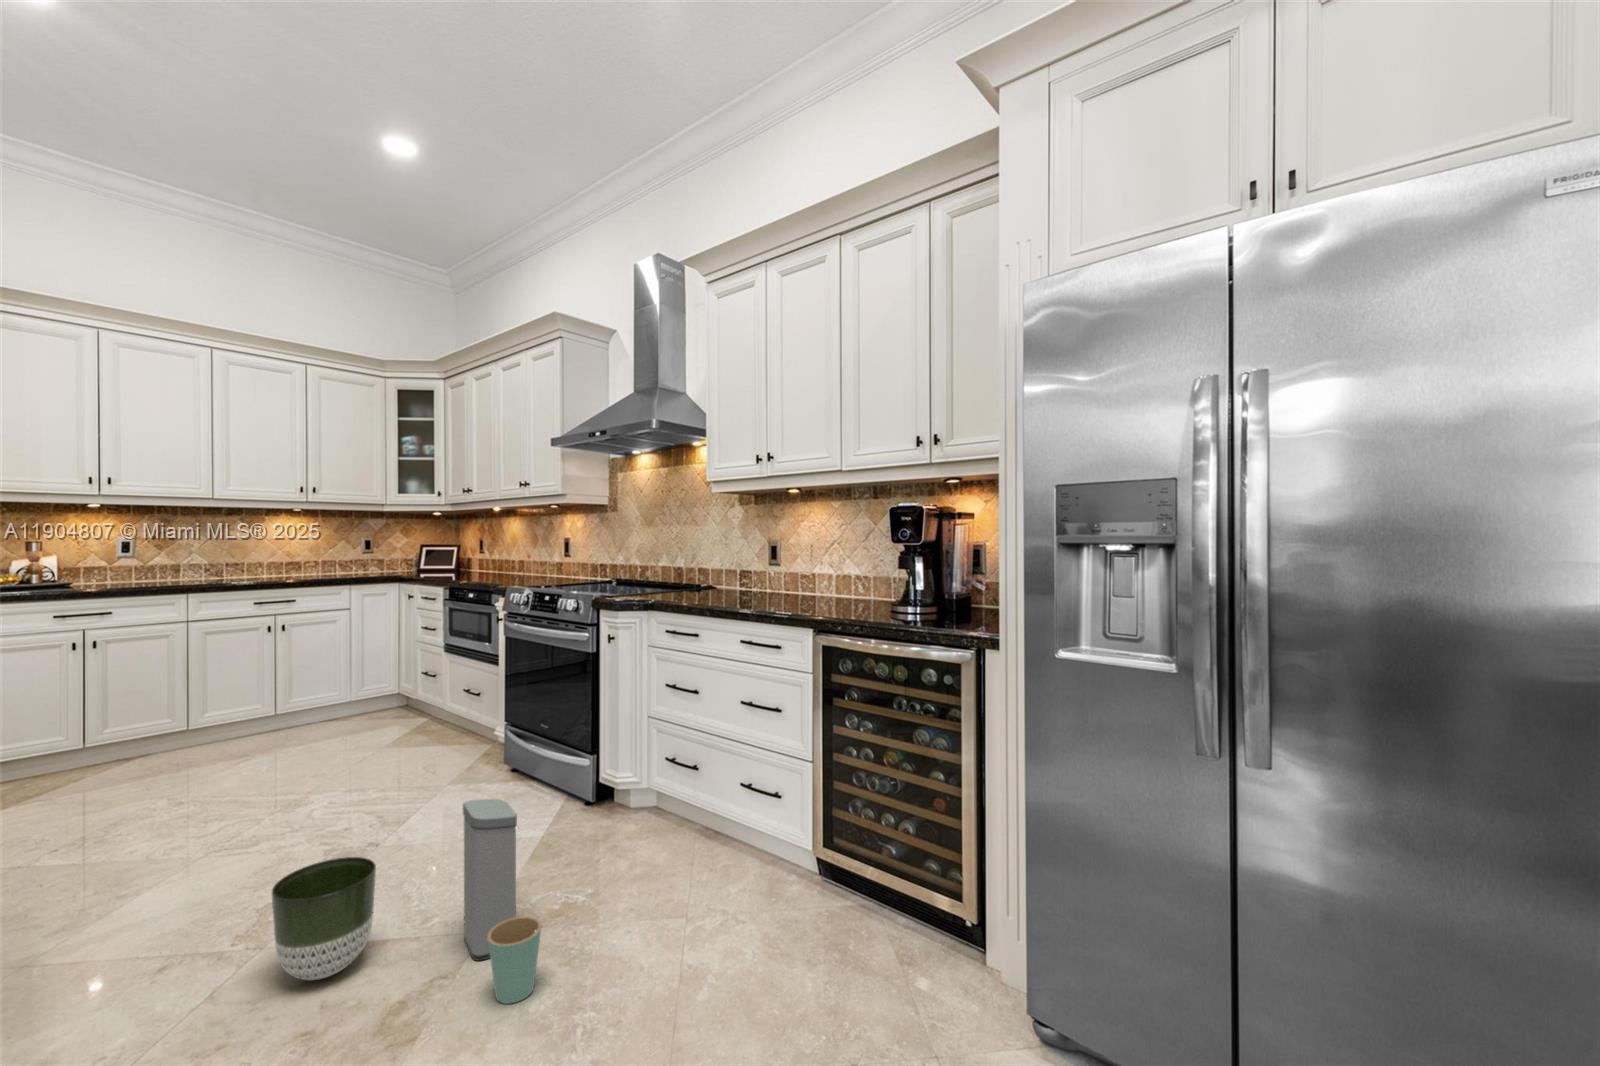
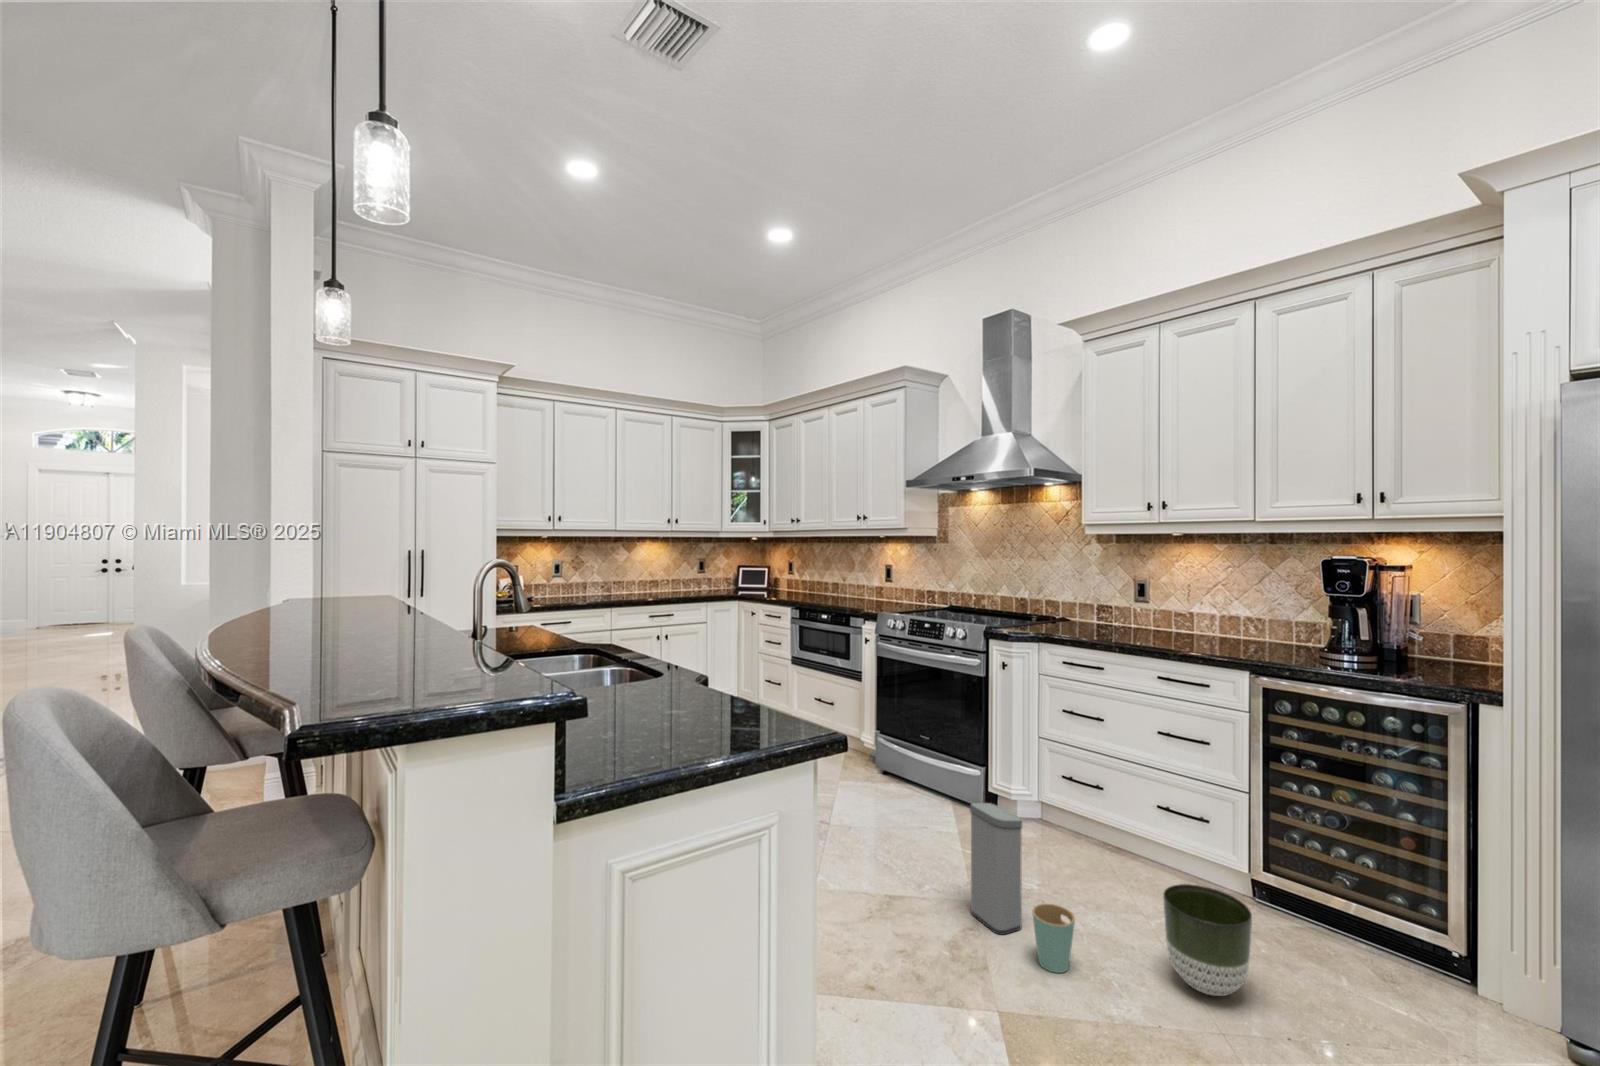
planter: present [272,857,376,980] -> present [1163,884,1252,996]

